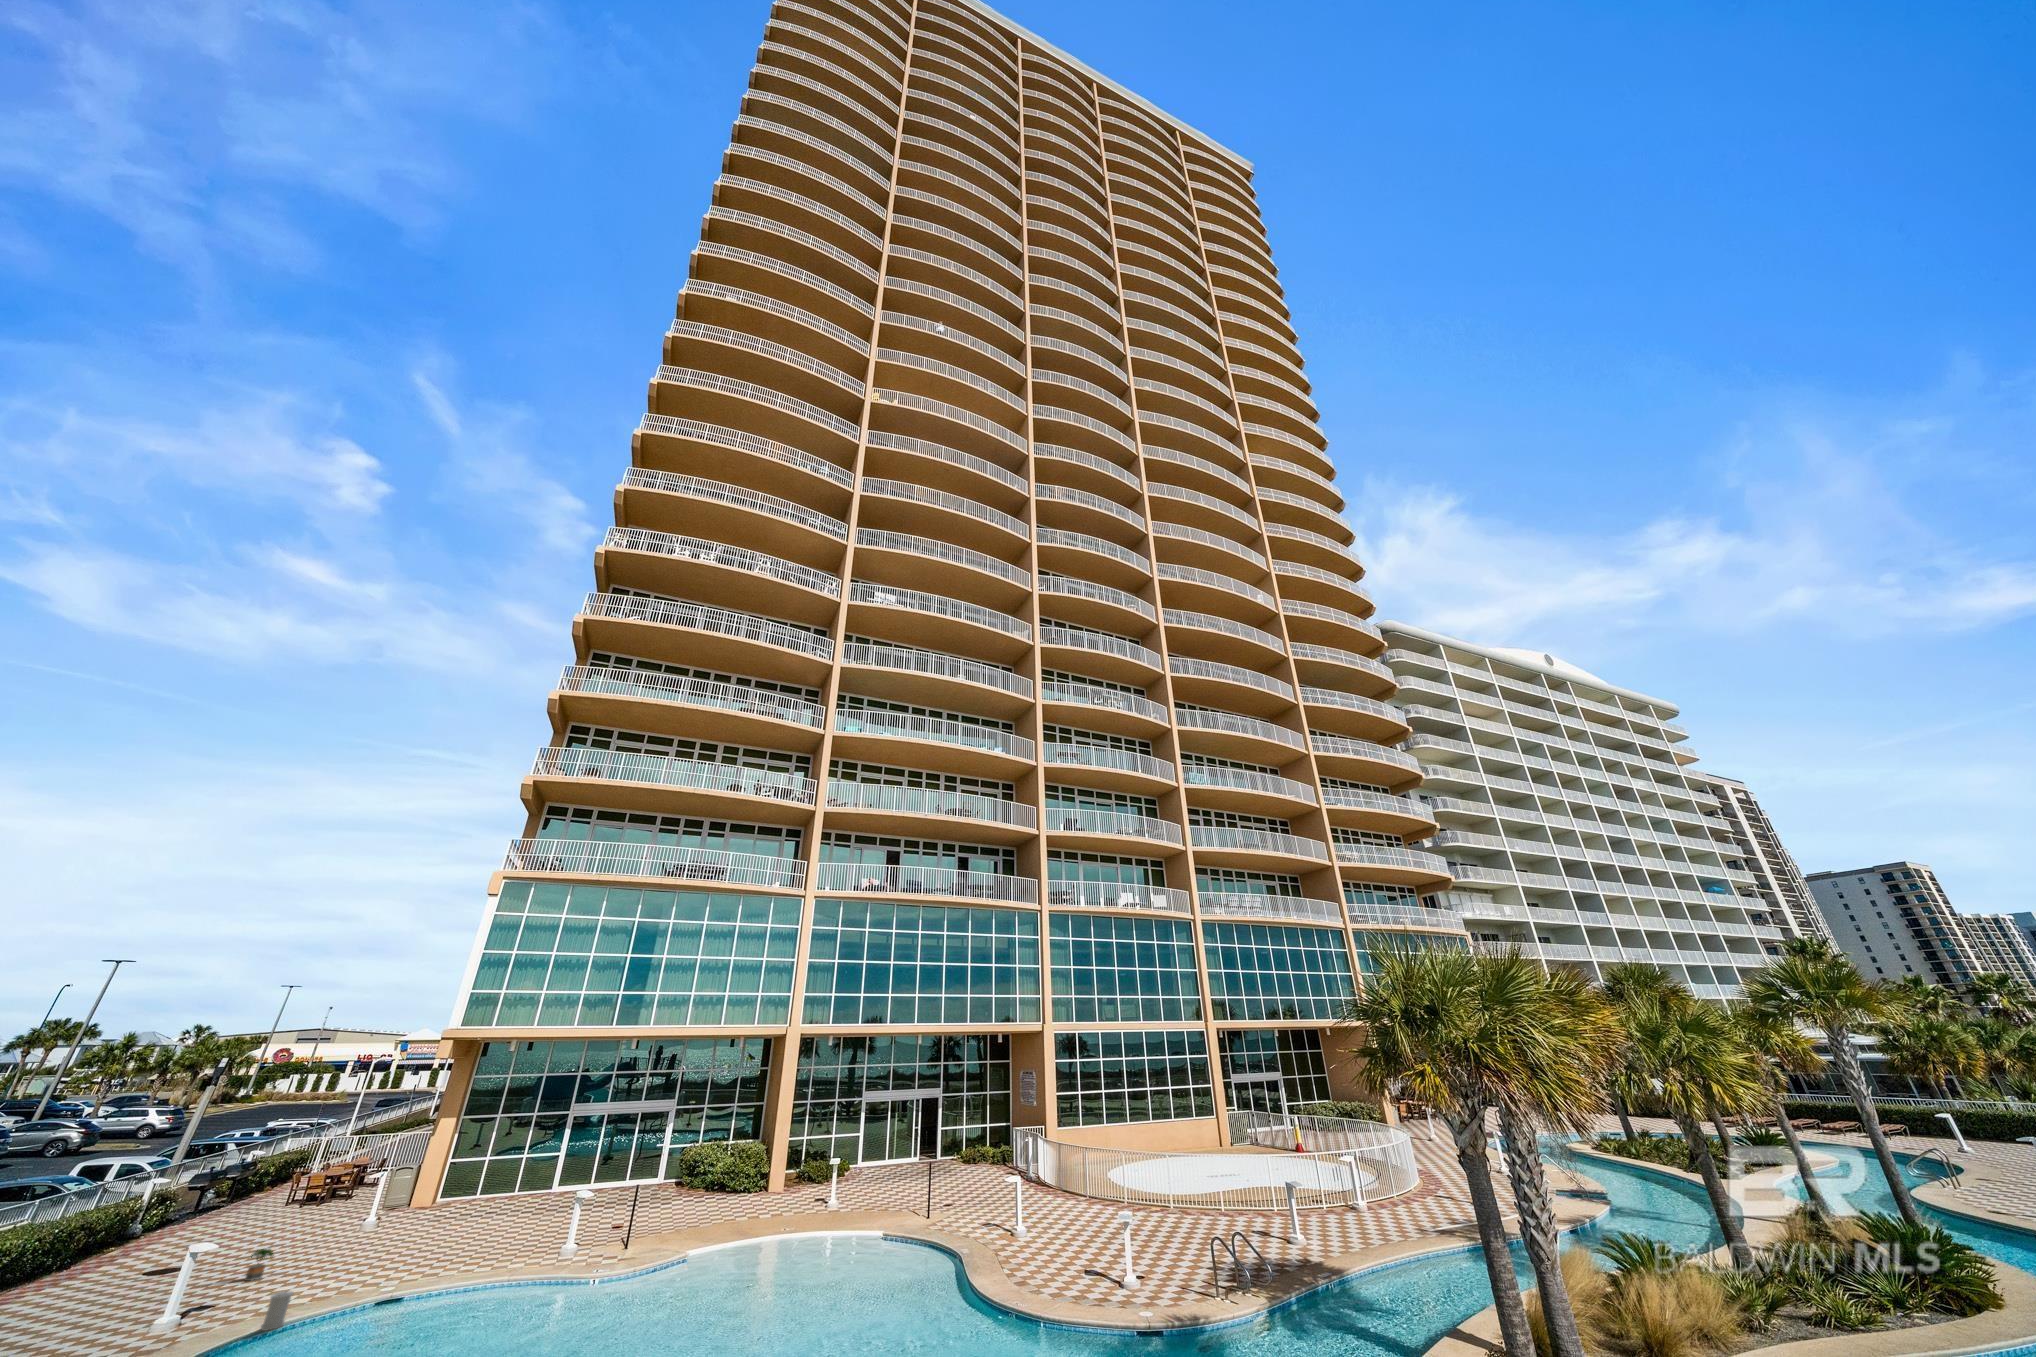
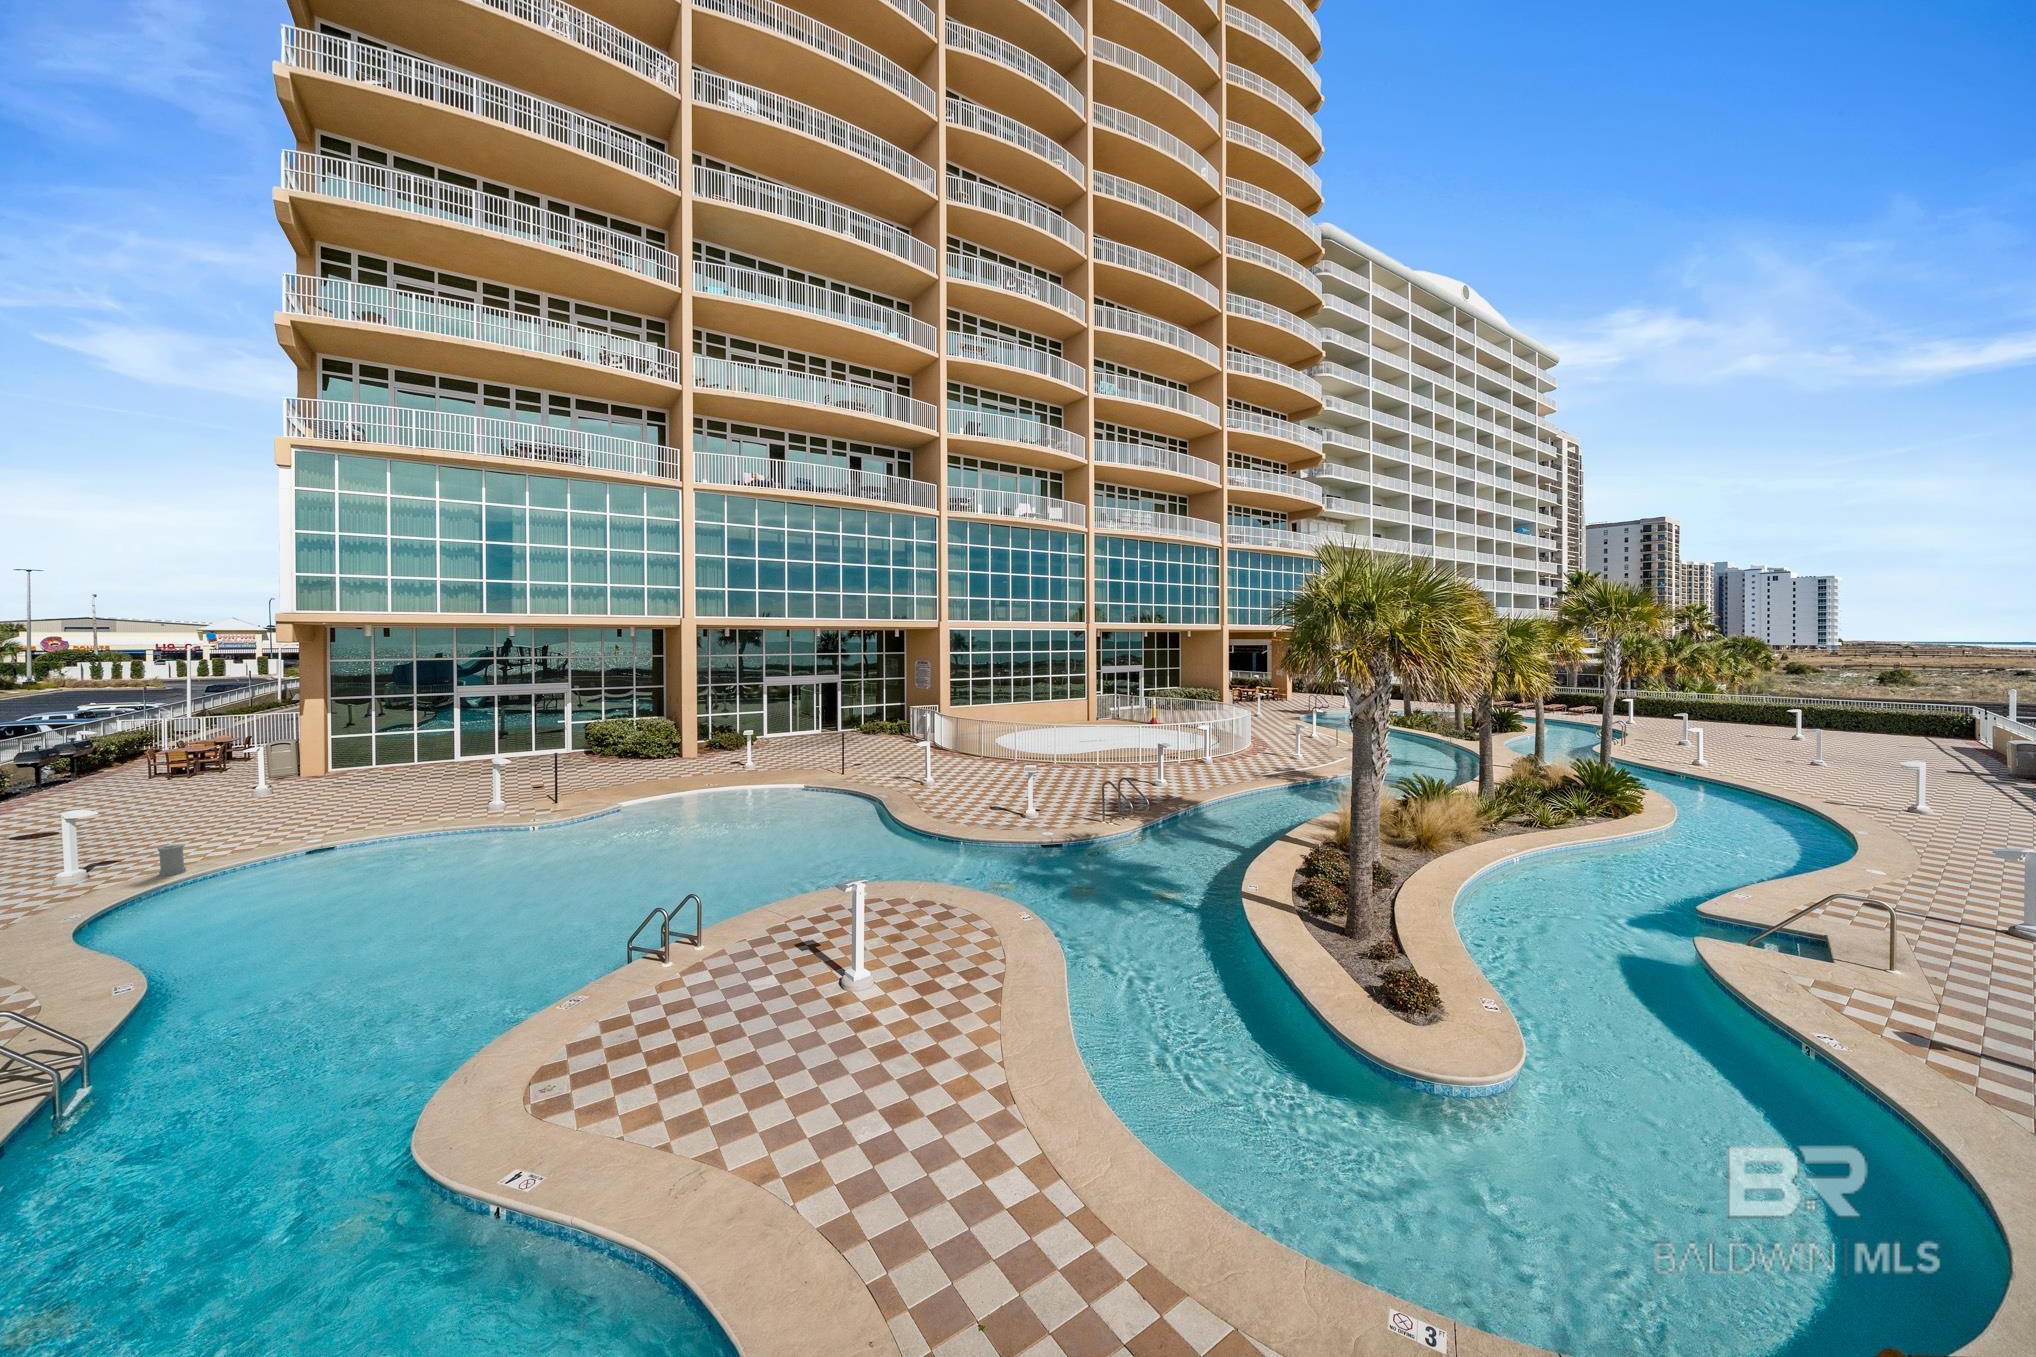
potted tree: present [245,1249,274,1281] -> none [123,809,153,836]

